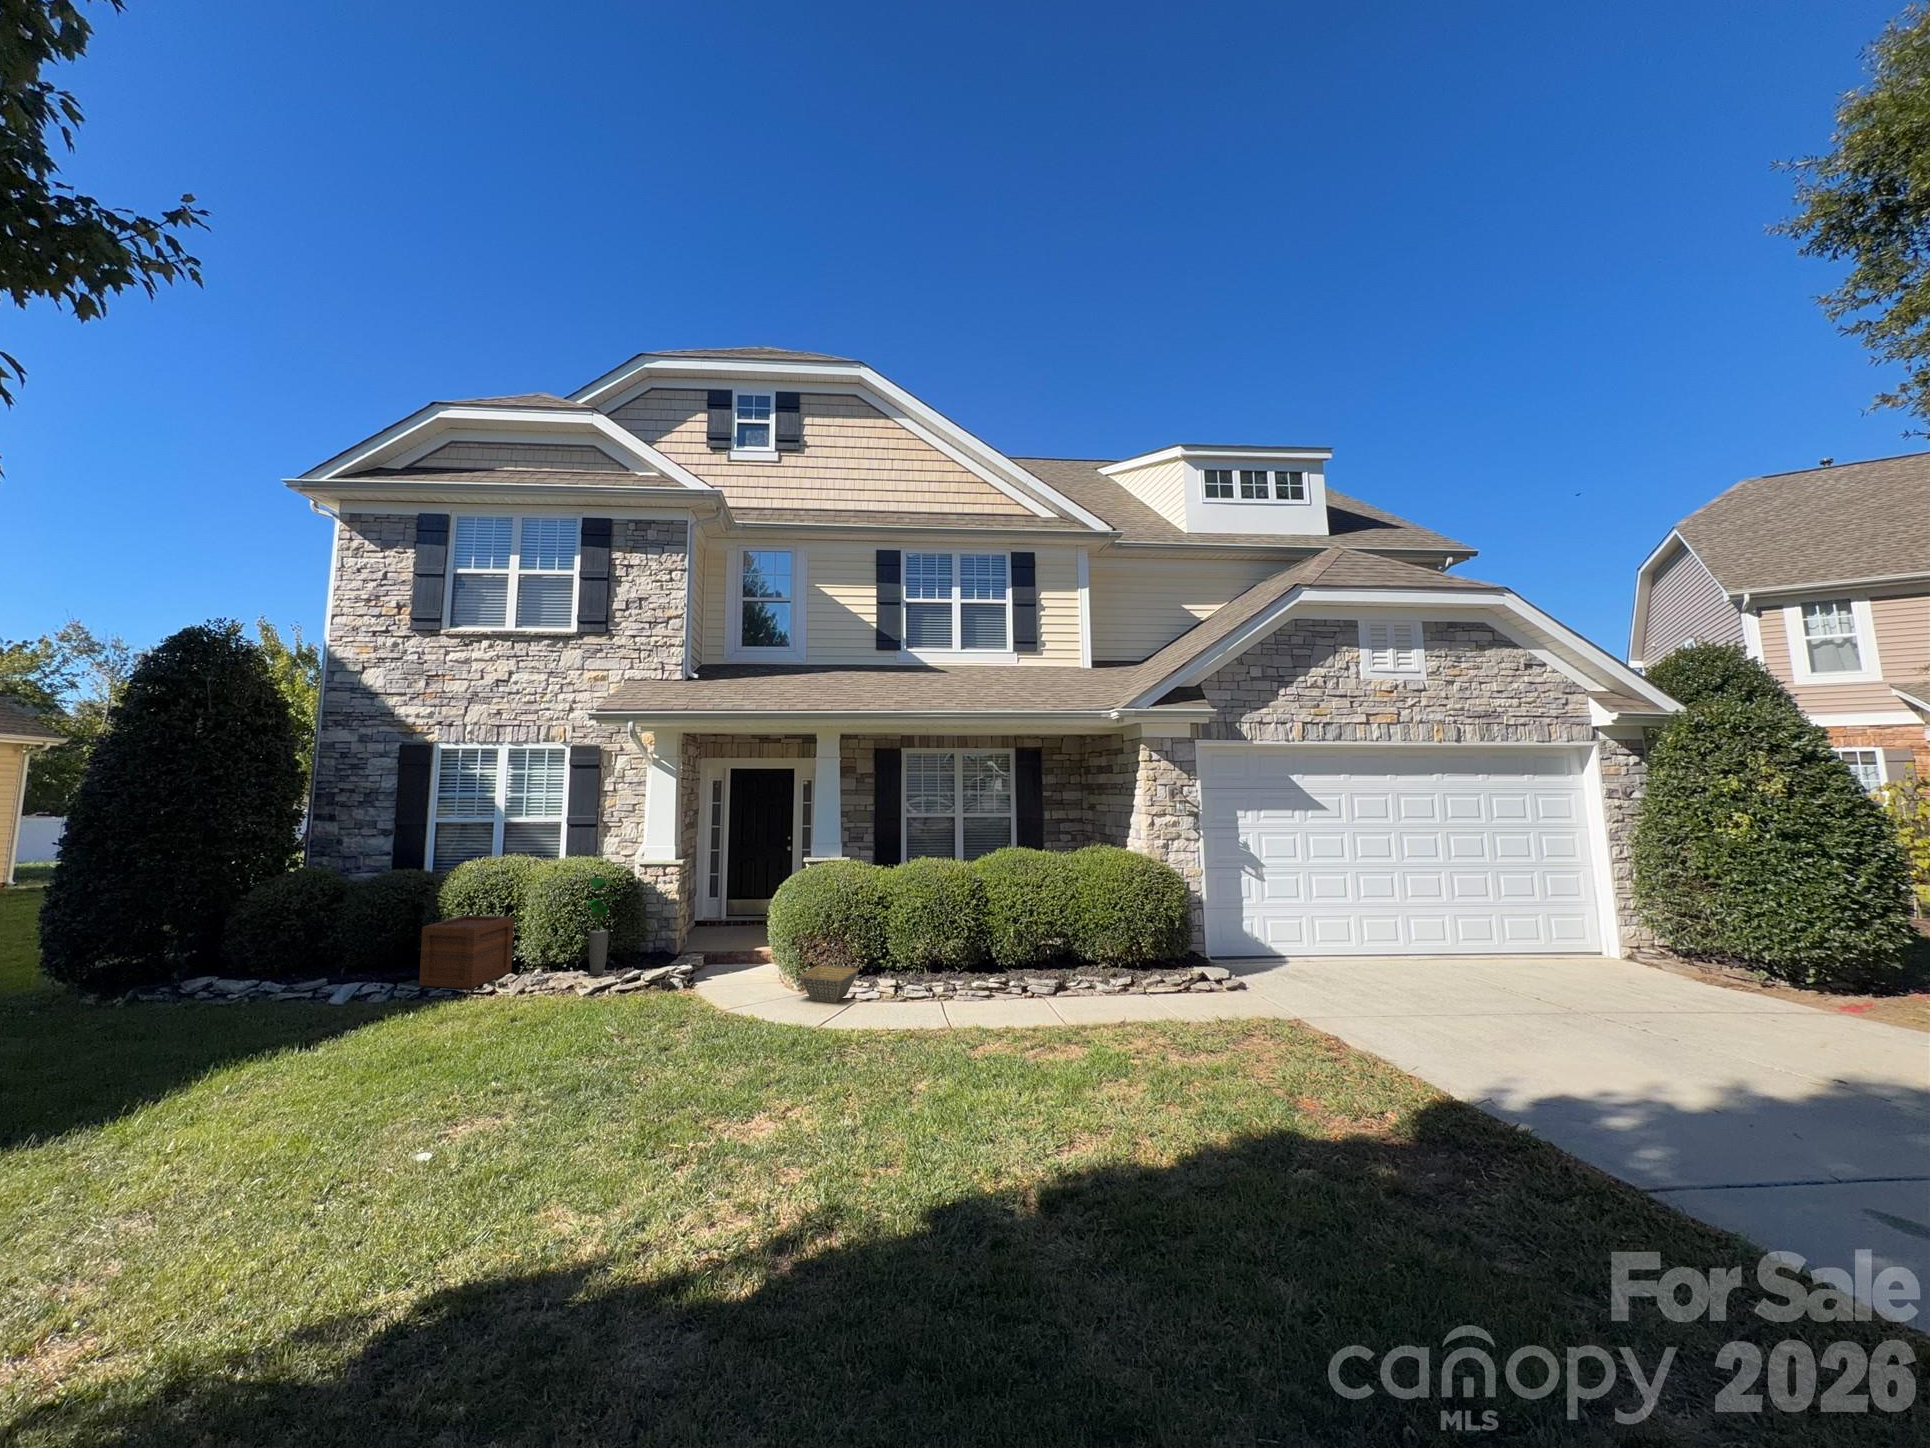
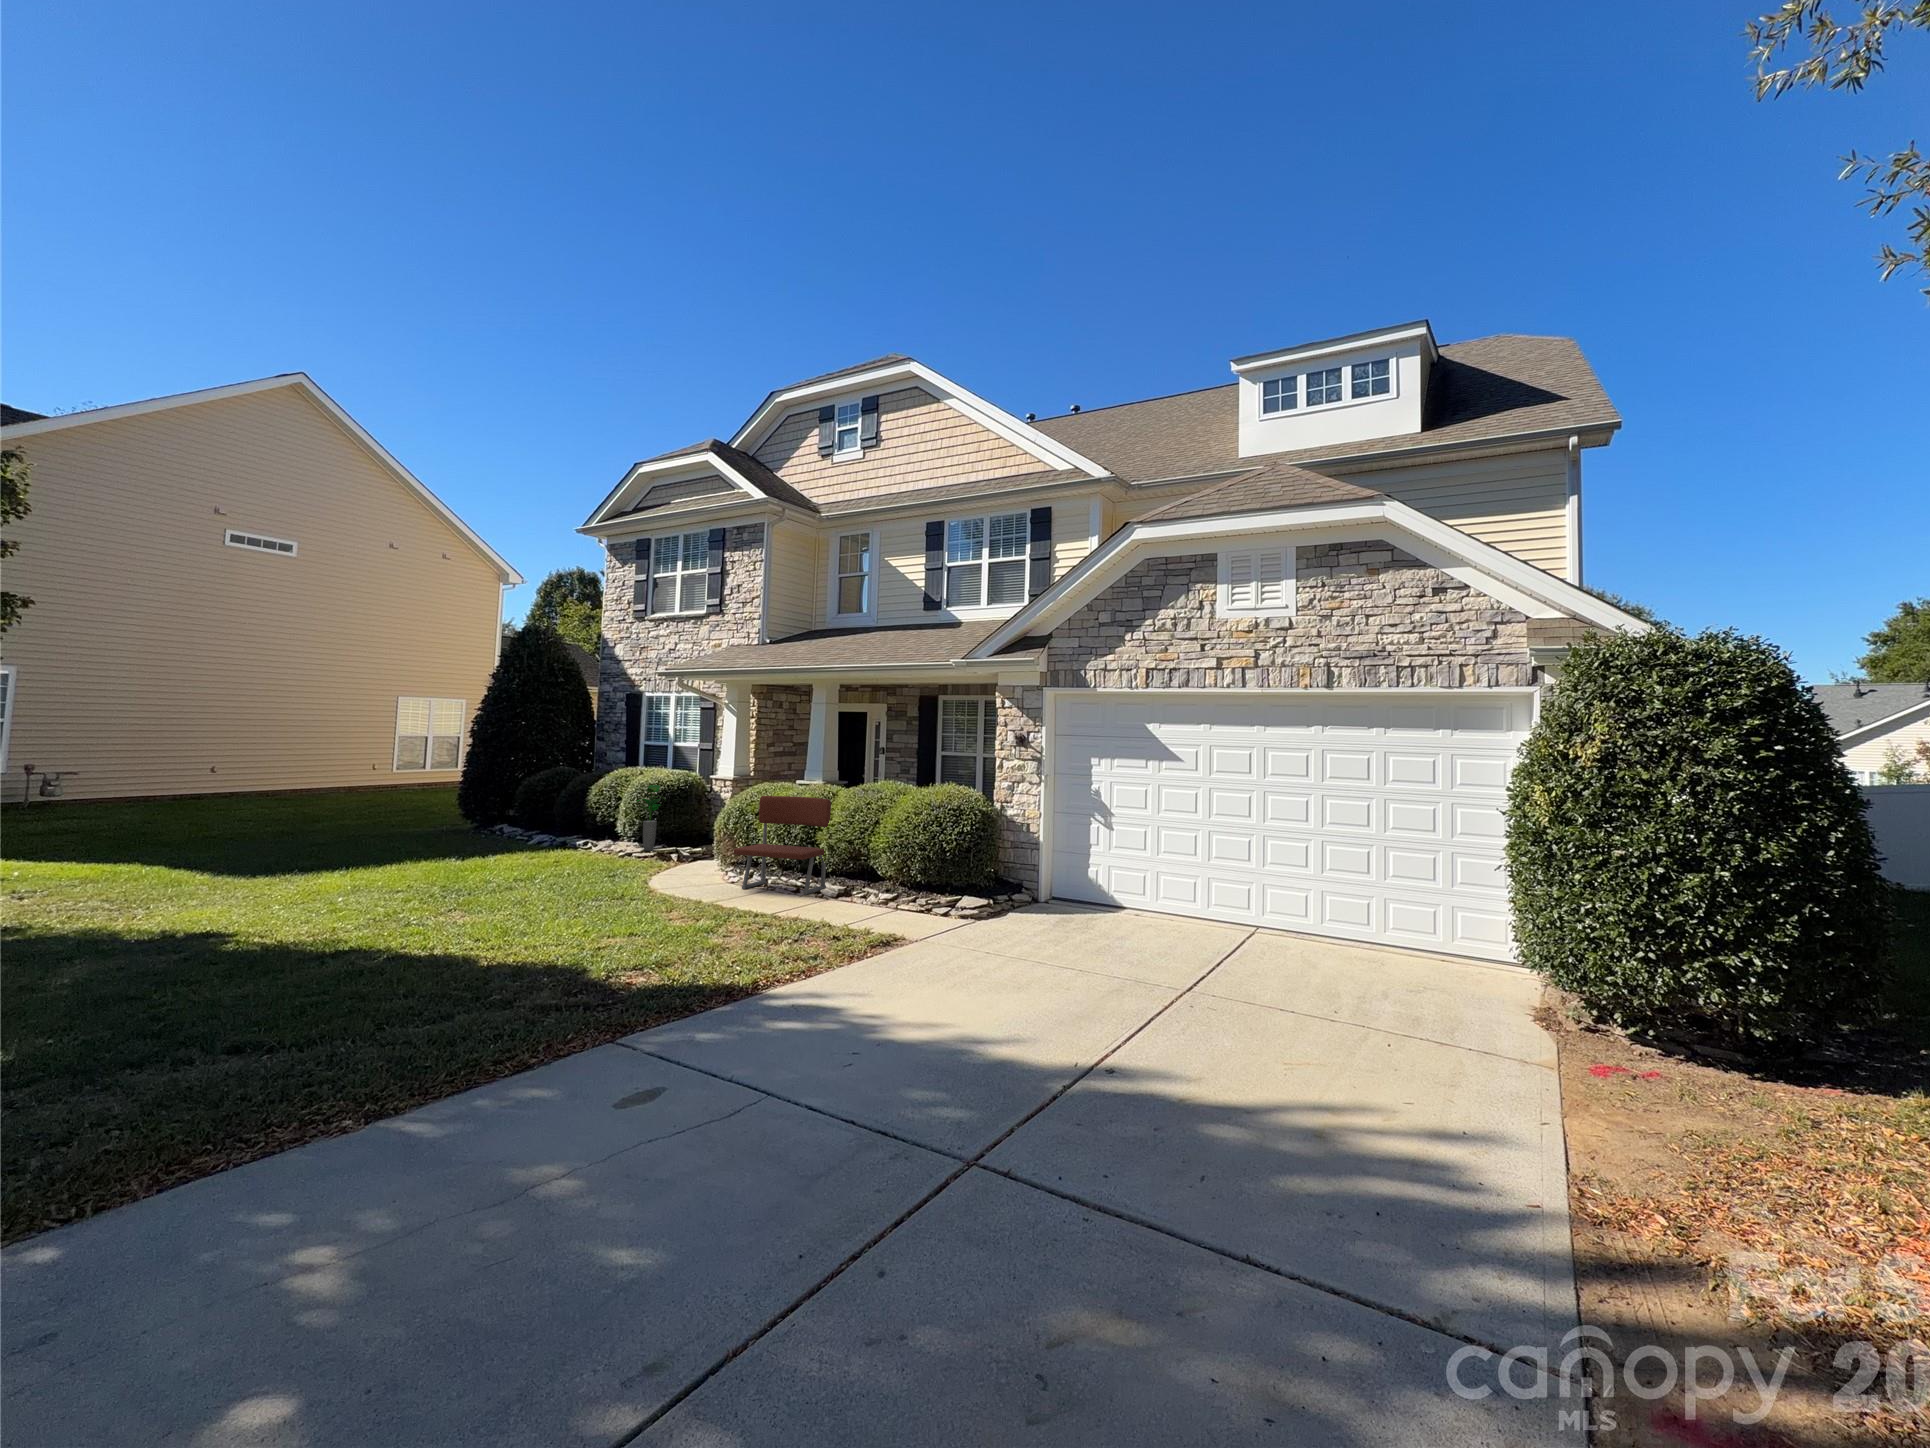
bench: none [908,876,1022,1005] -> present [733,796,831,895]
wooden crate: present [419,915,514,989] -> none [563,805,618,848]
basket: present [798,965,859,1003] -> none [686,855,733,880]

